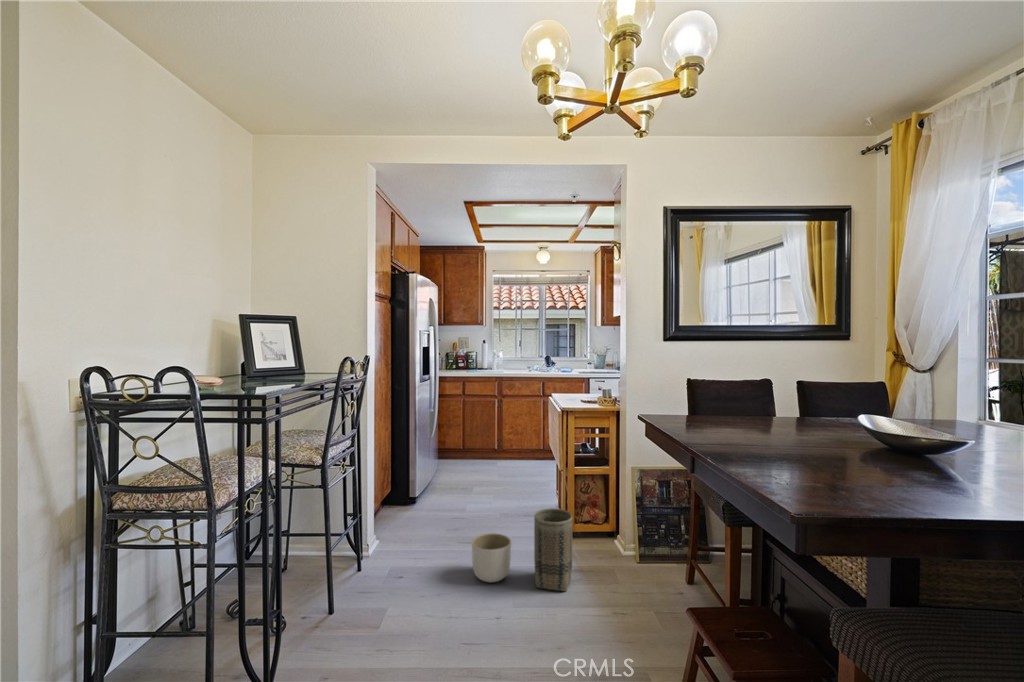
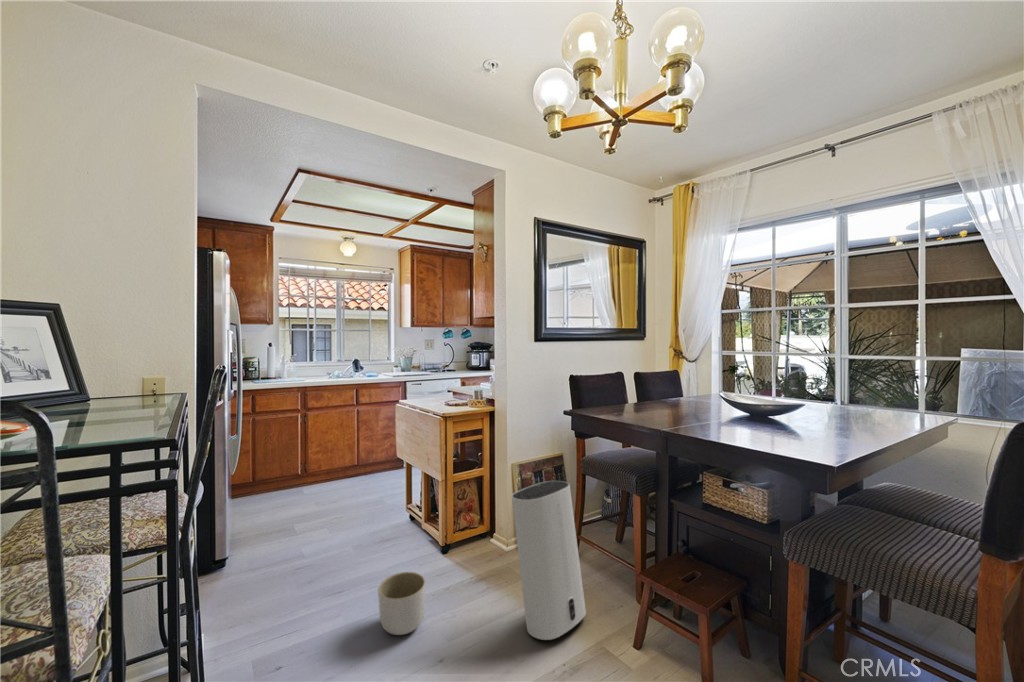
air purifier: none [578,480,654,630] -> present [512,481,586,640]
basket: present [534,508,573,591] -> none [450,525,491,618]

